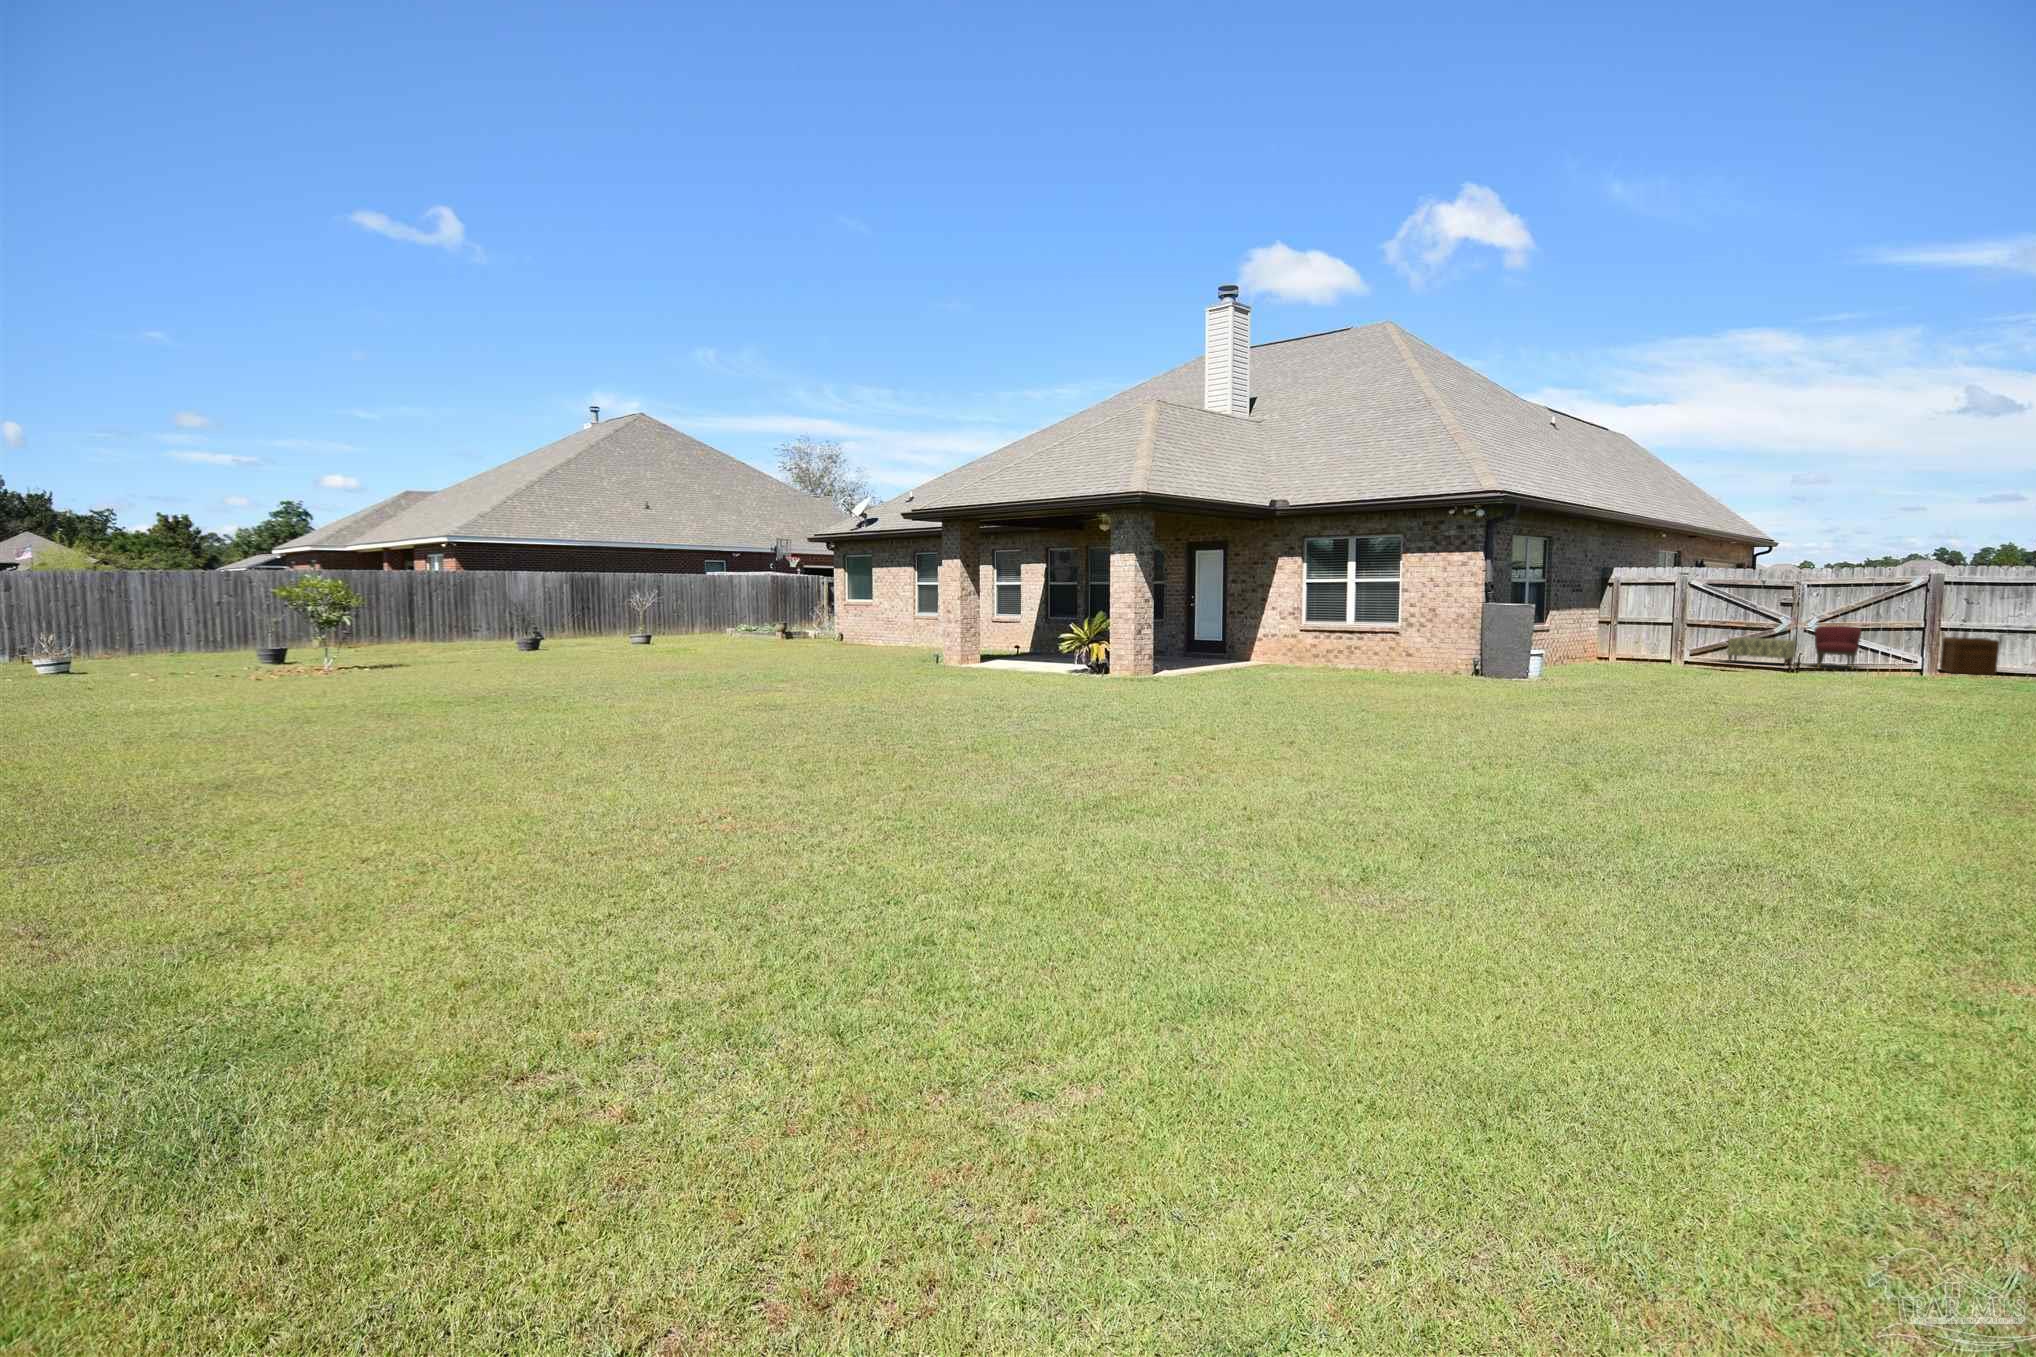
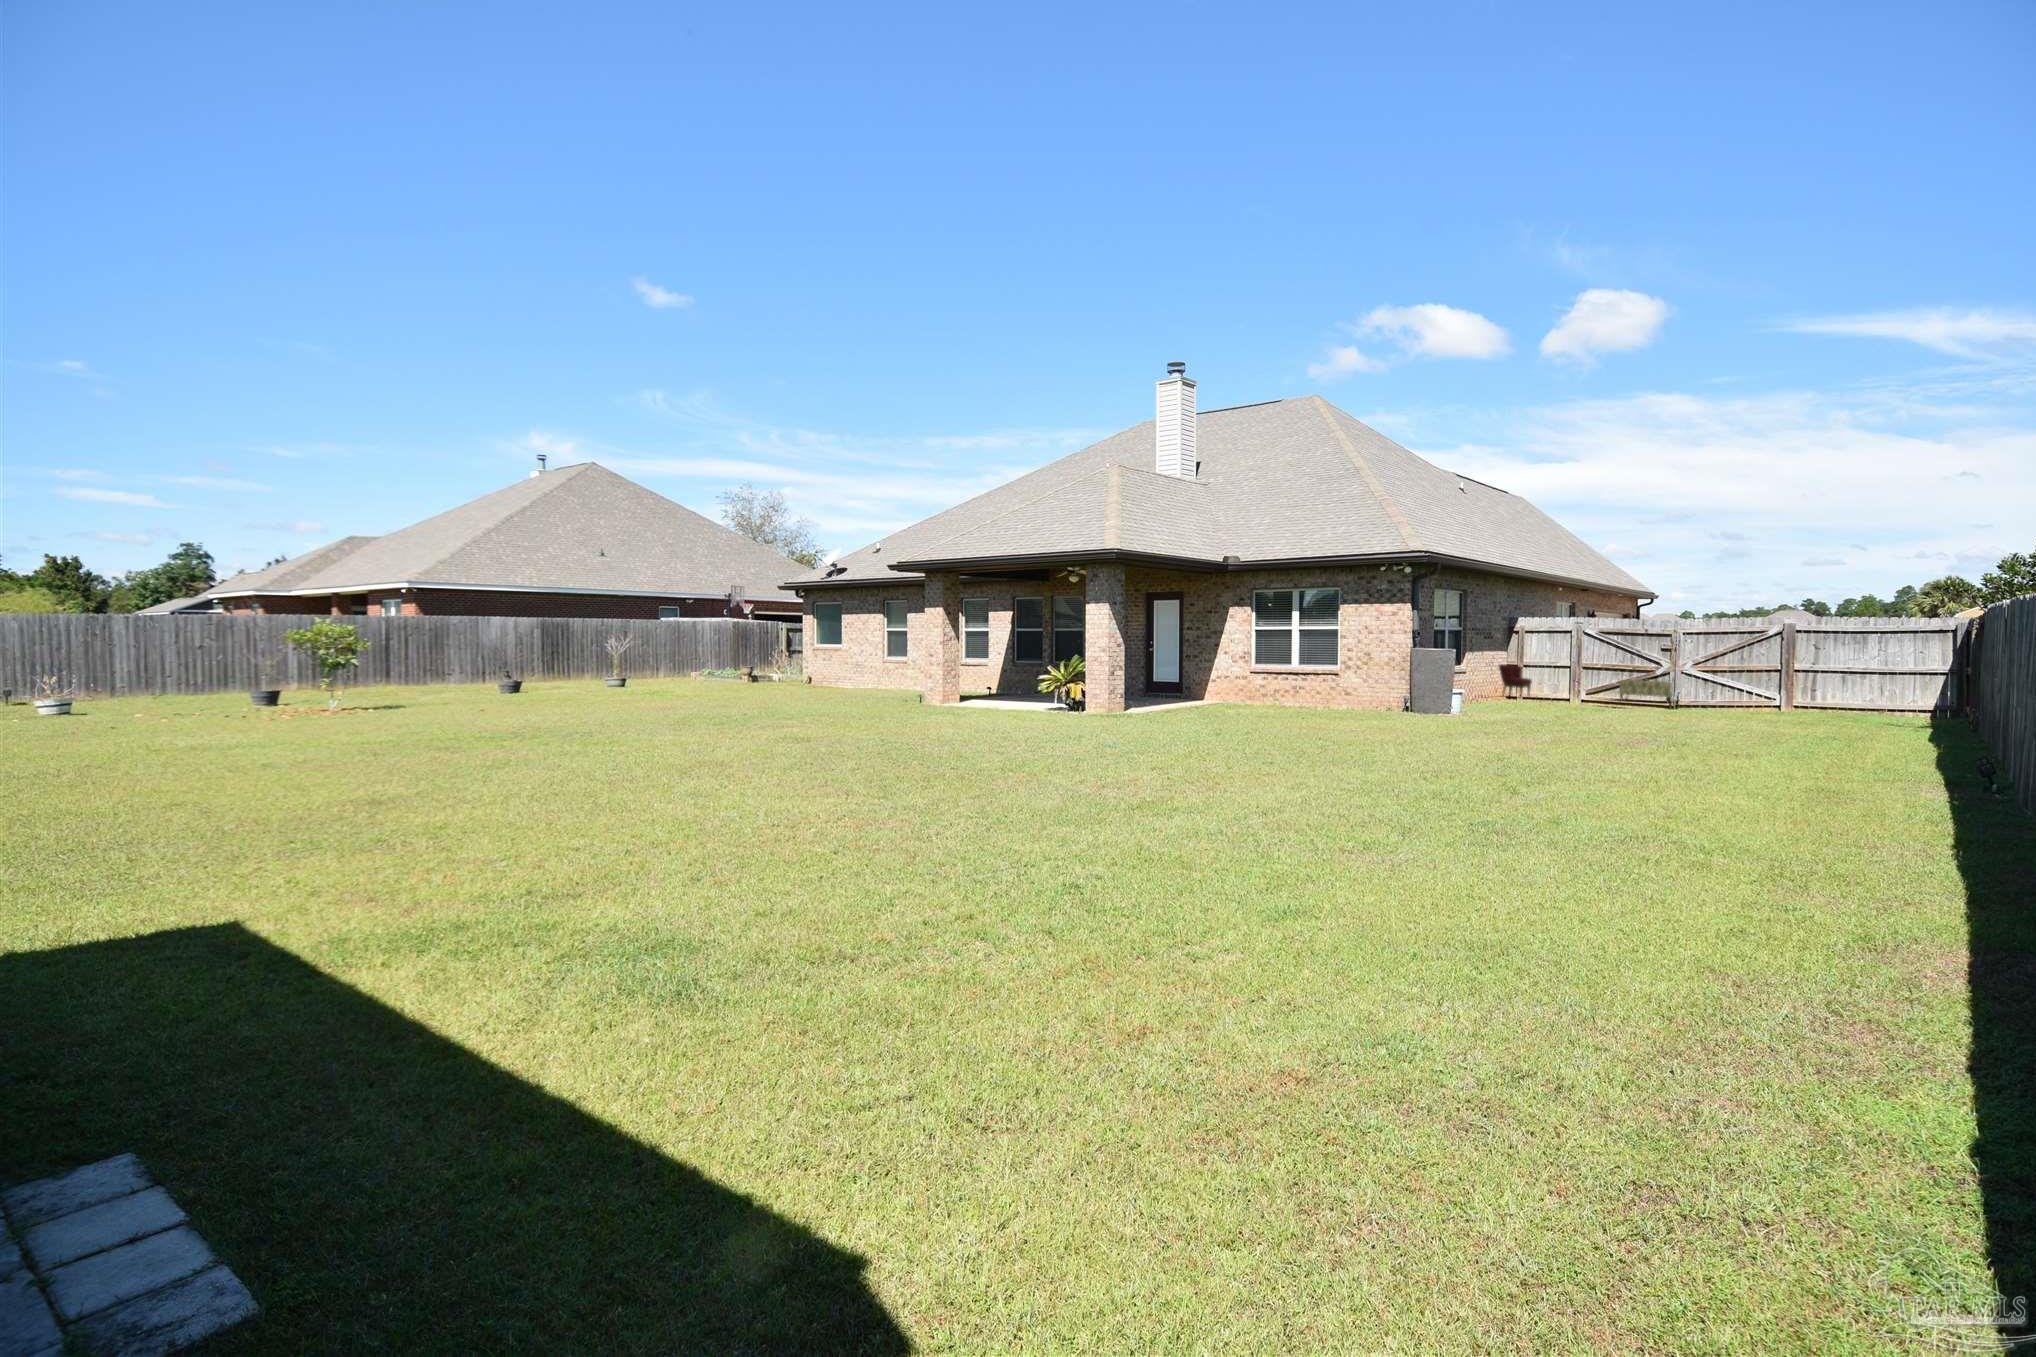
chair: present [1814,626,1862,668] -> present [1499,664,1532,697]
wooden crate: present [1940,637,1999,675] -> none [1793,678,1838,710]

